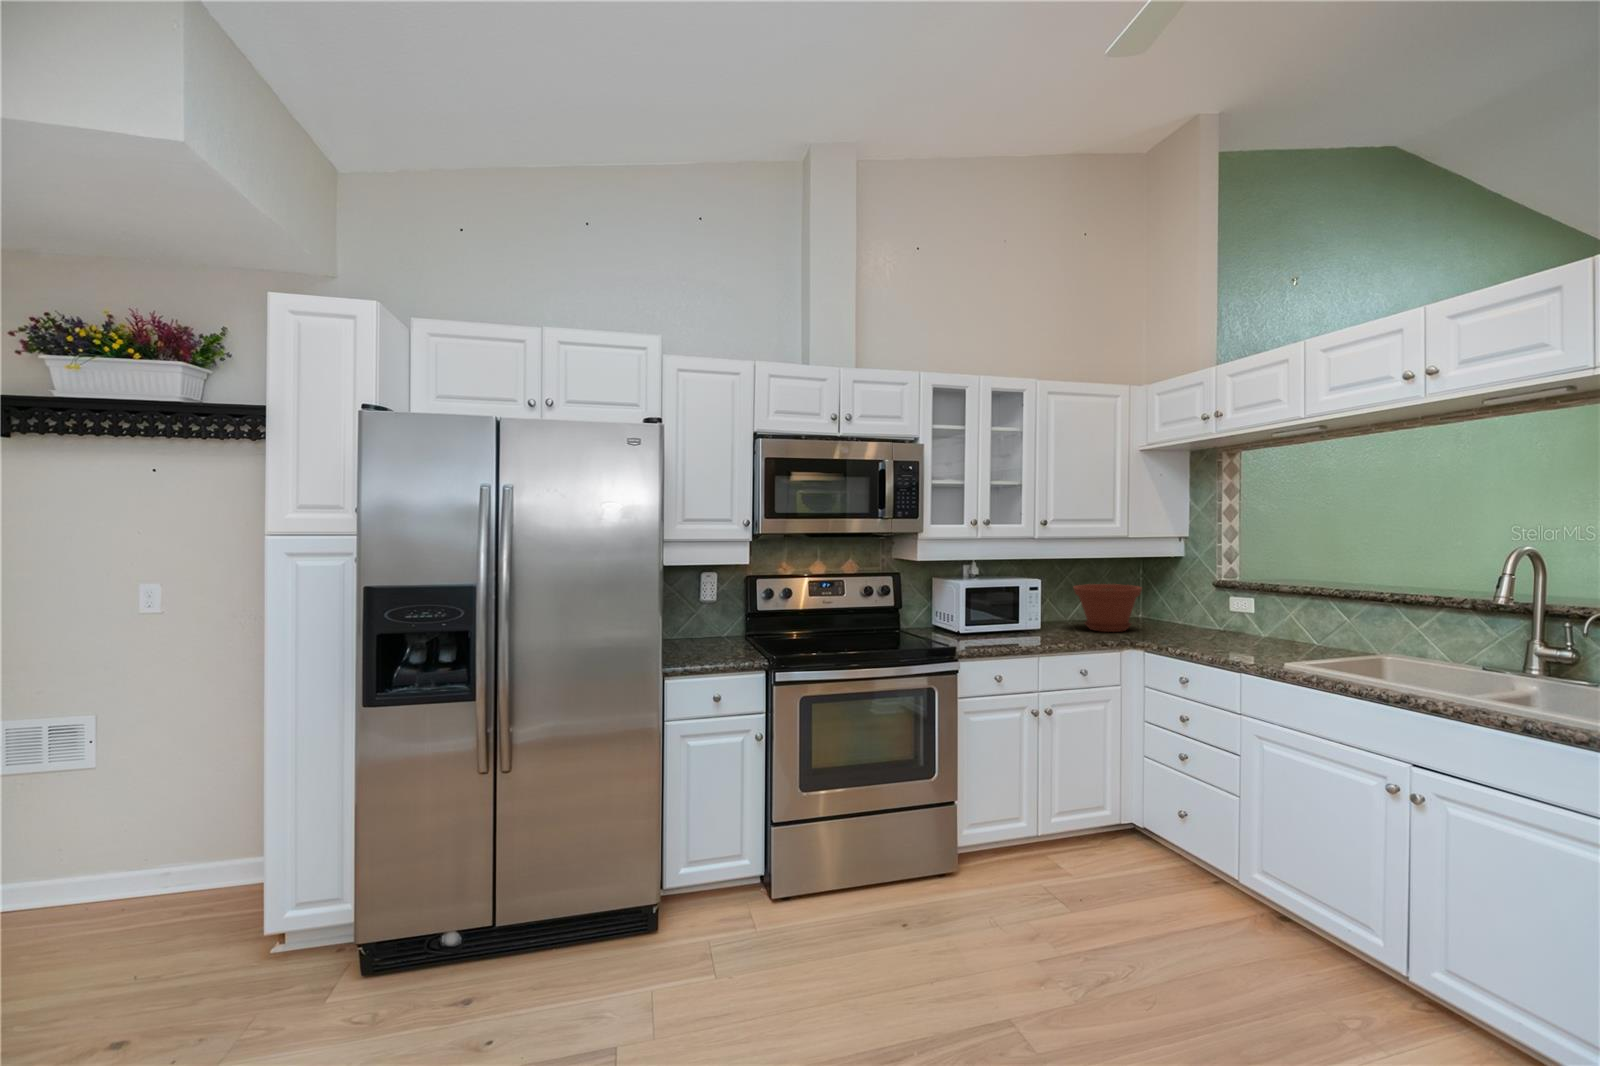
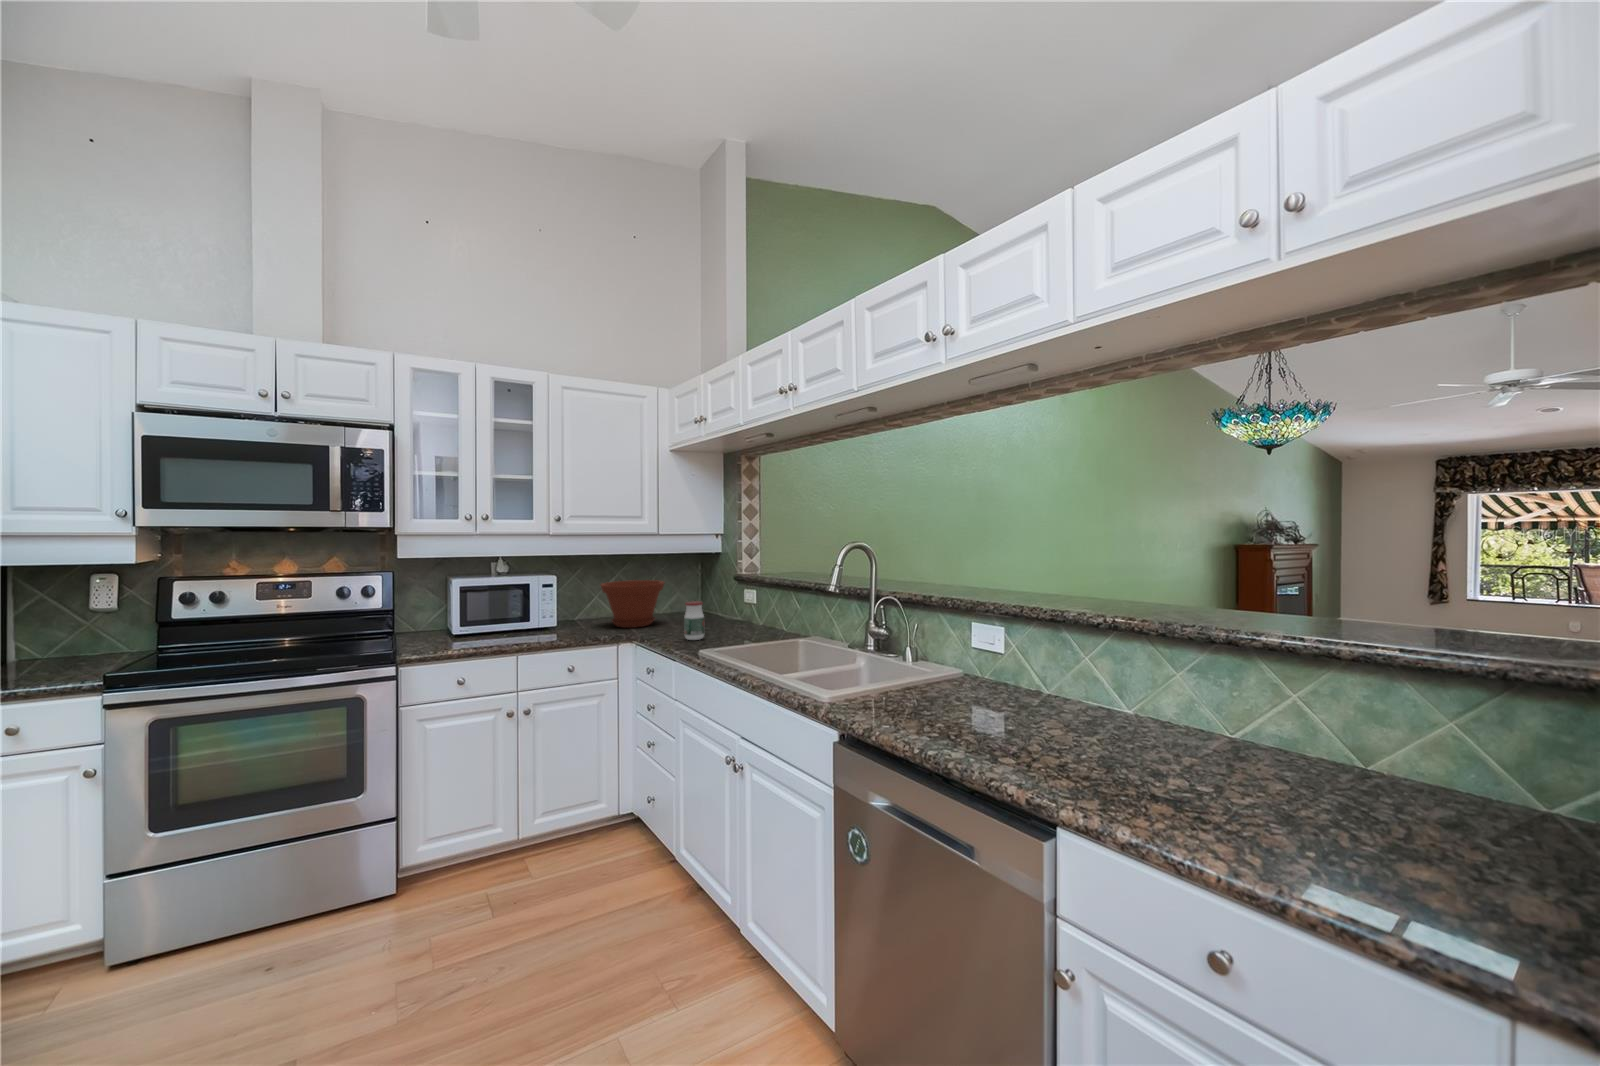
jar: none [1207,608,1232,649] -> present [684,601,704,640]

